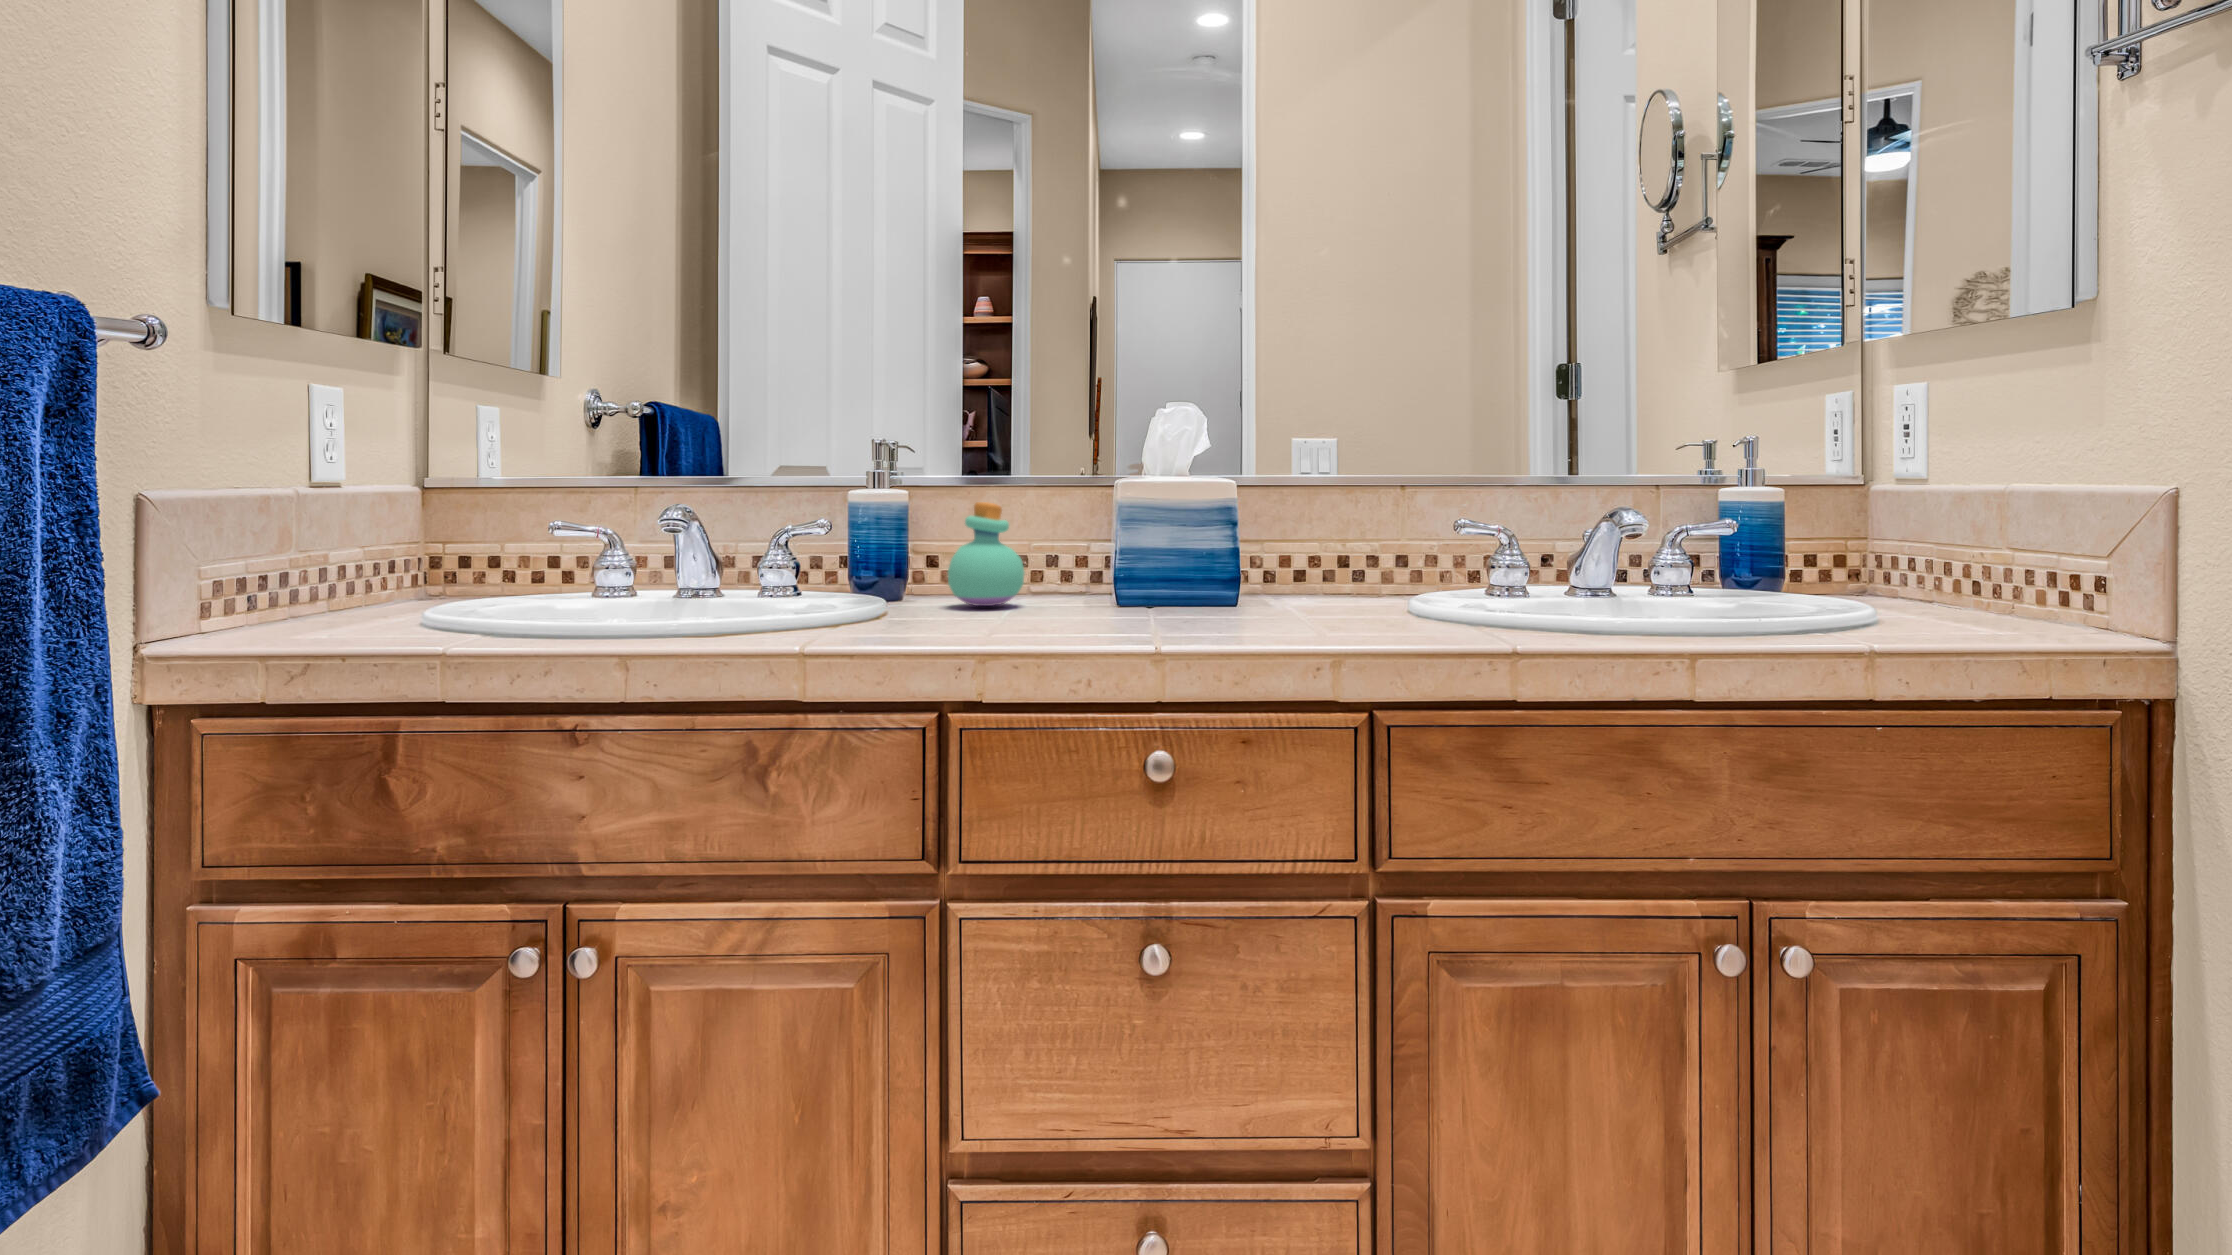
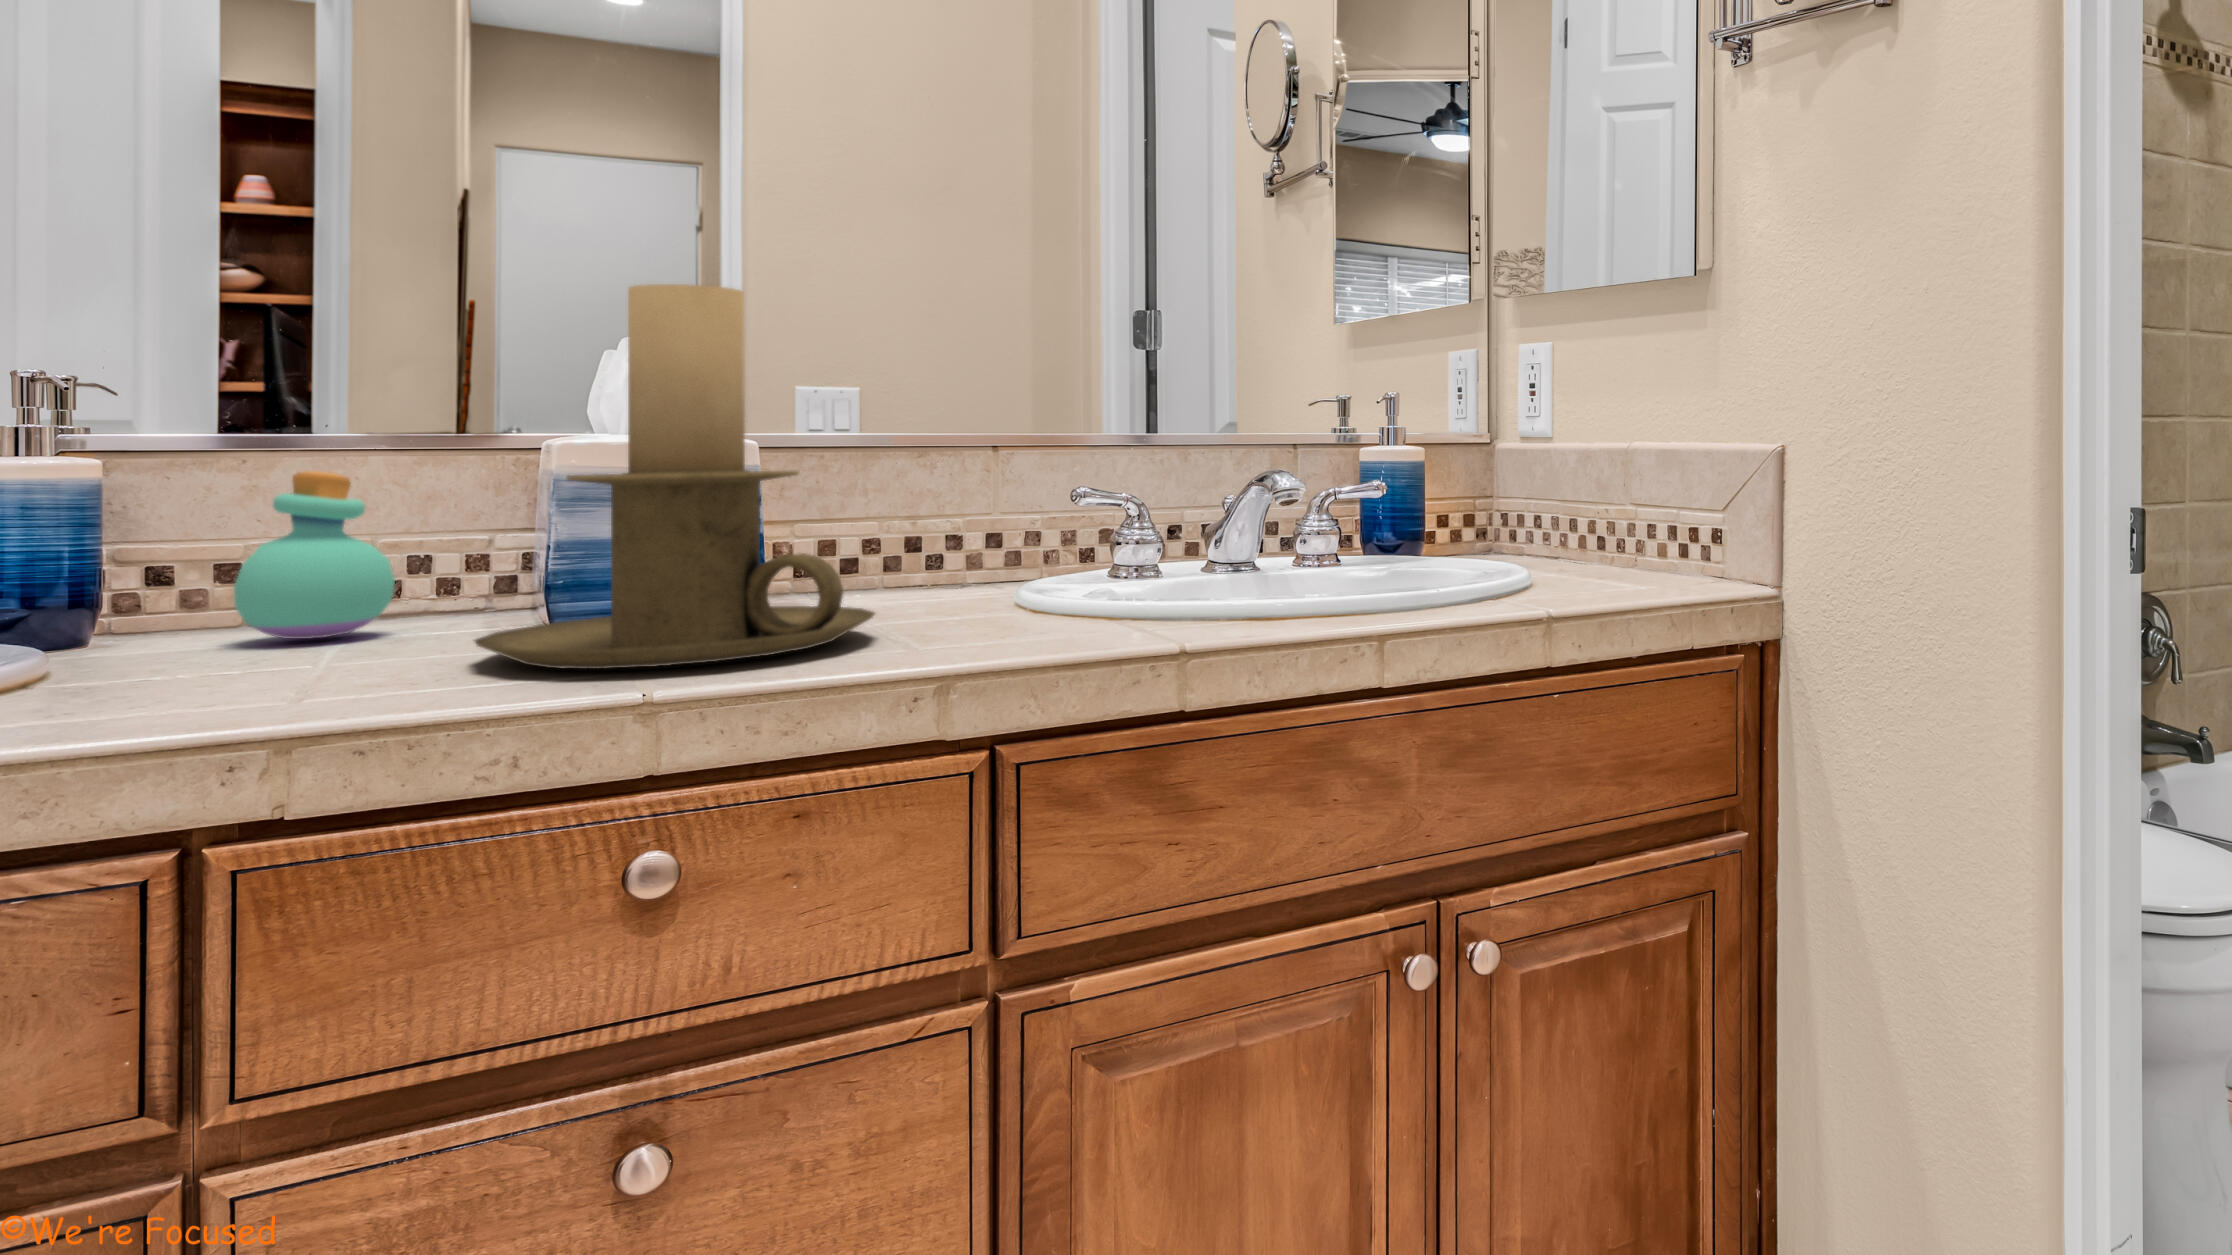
candle holder: none [1065,380,1301,637] -> present [473,284,875,669]

